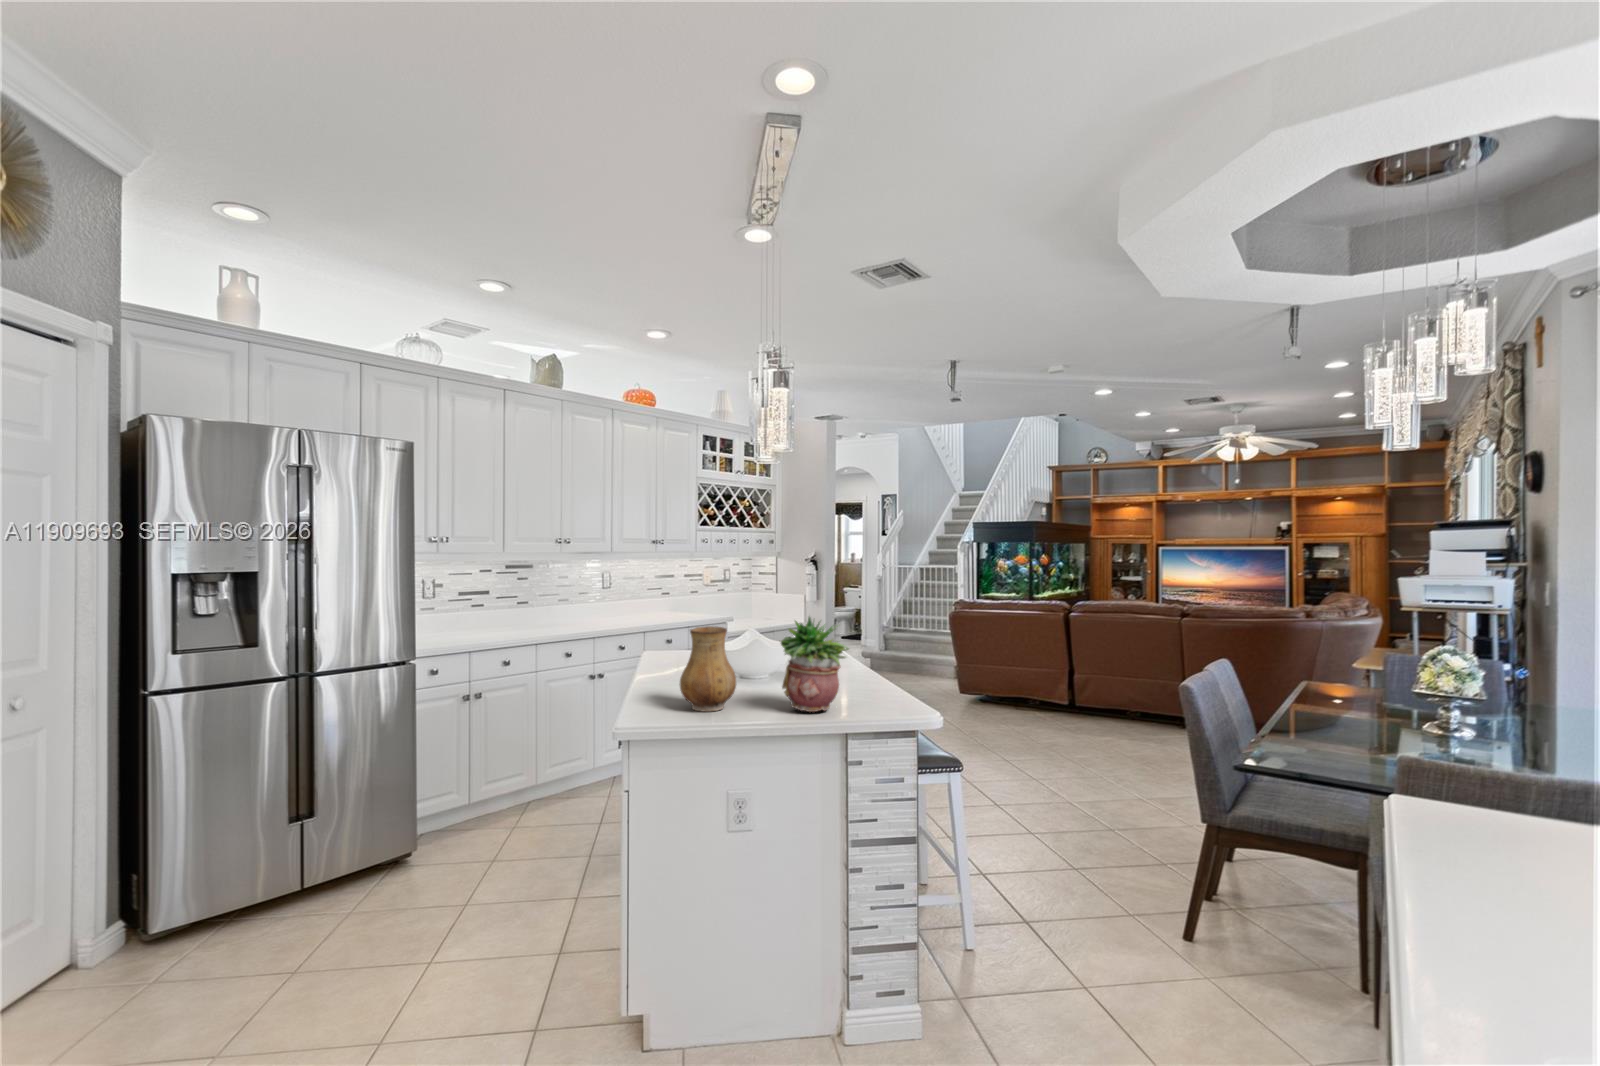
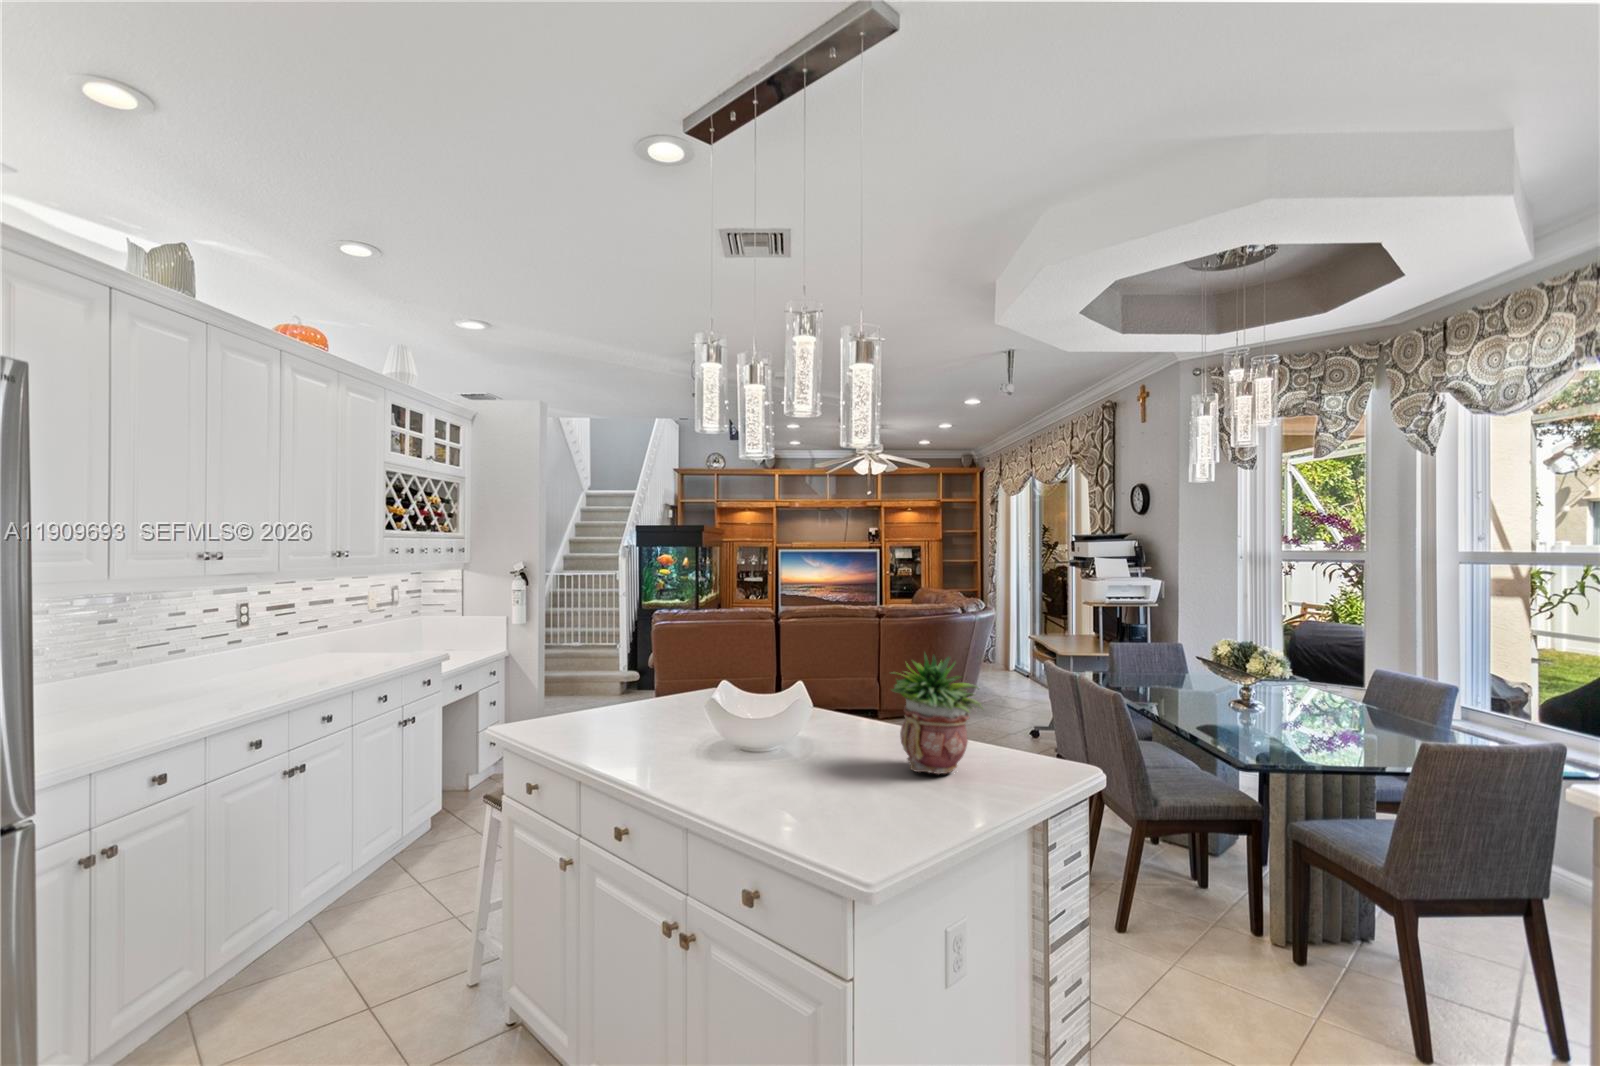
ceramic pitcher: present [680,626,736,712] -> none [787,680,875,804]

